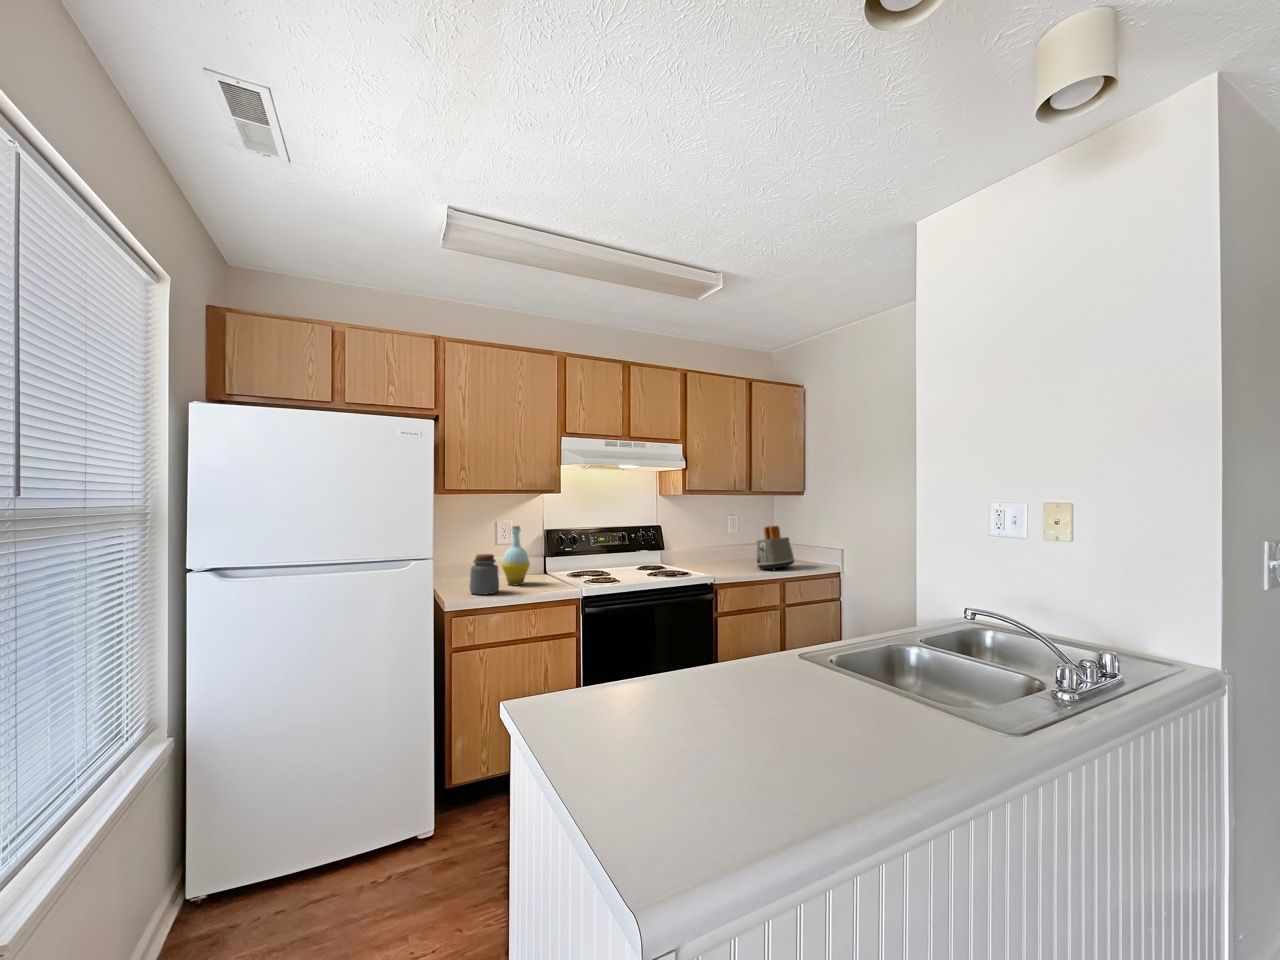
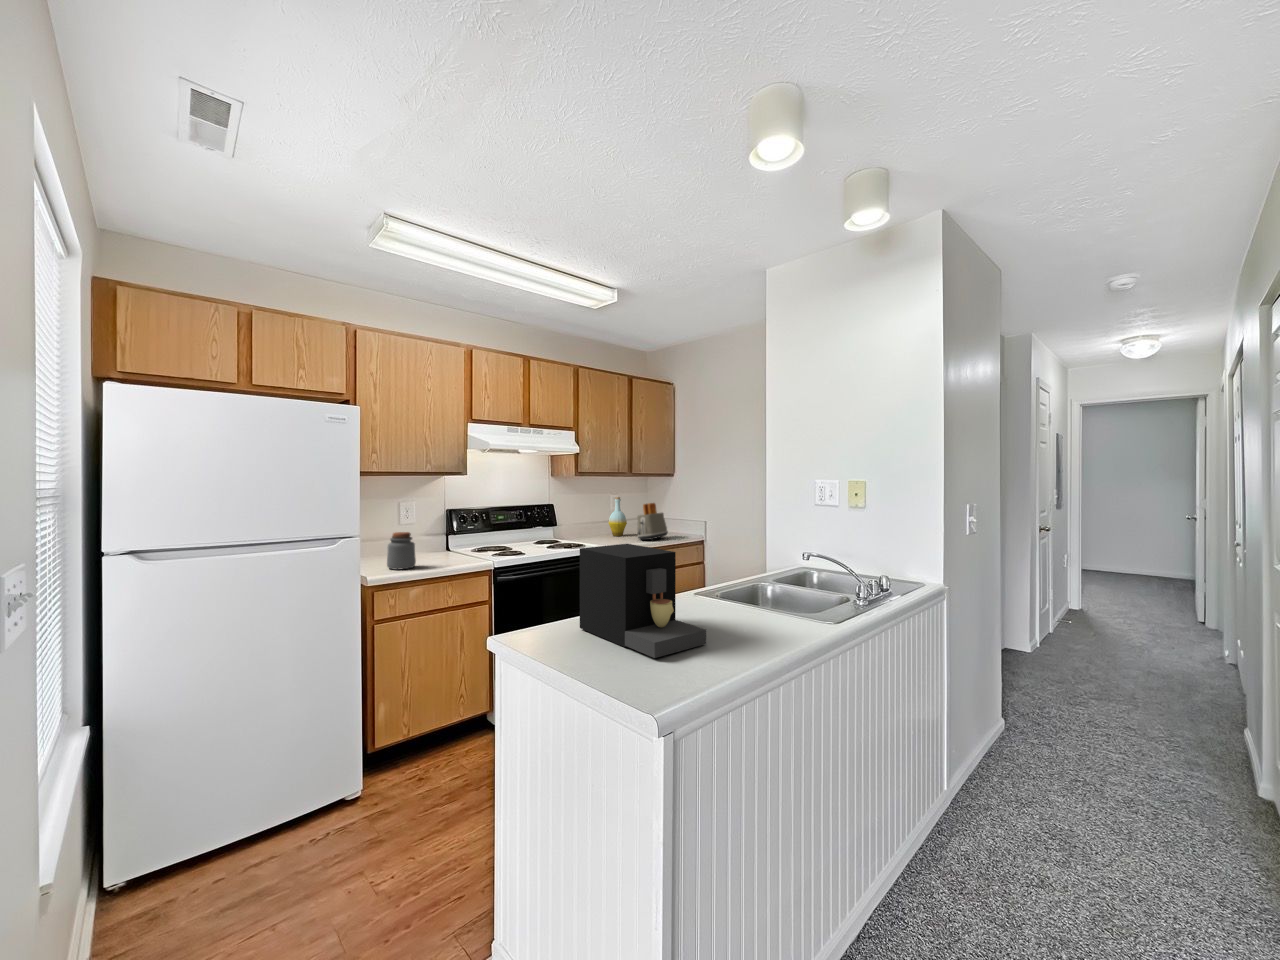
bottle: present [502,526,530,585] -> present [608,497,627,536]
coffee maker: none [621,586,789,775] -> present [580,544,706,658]

